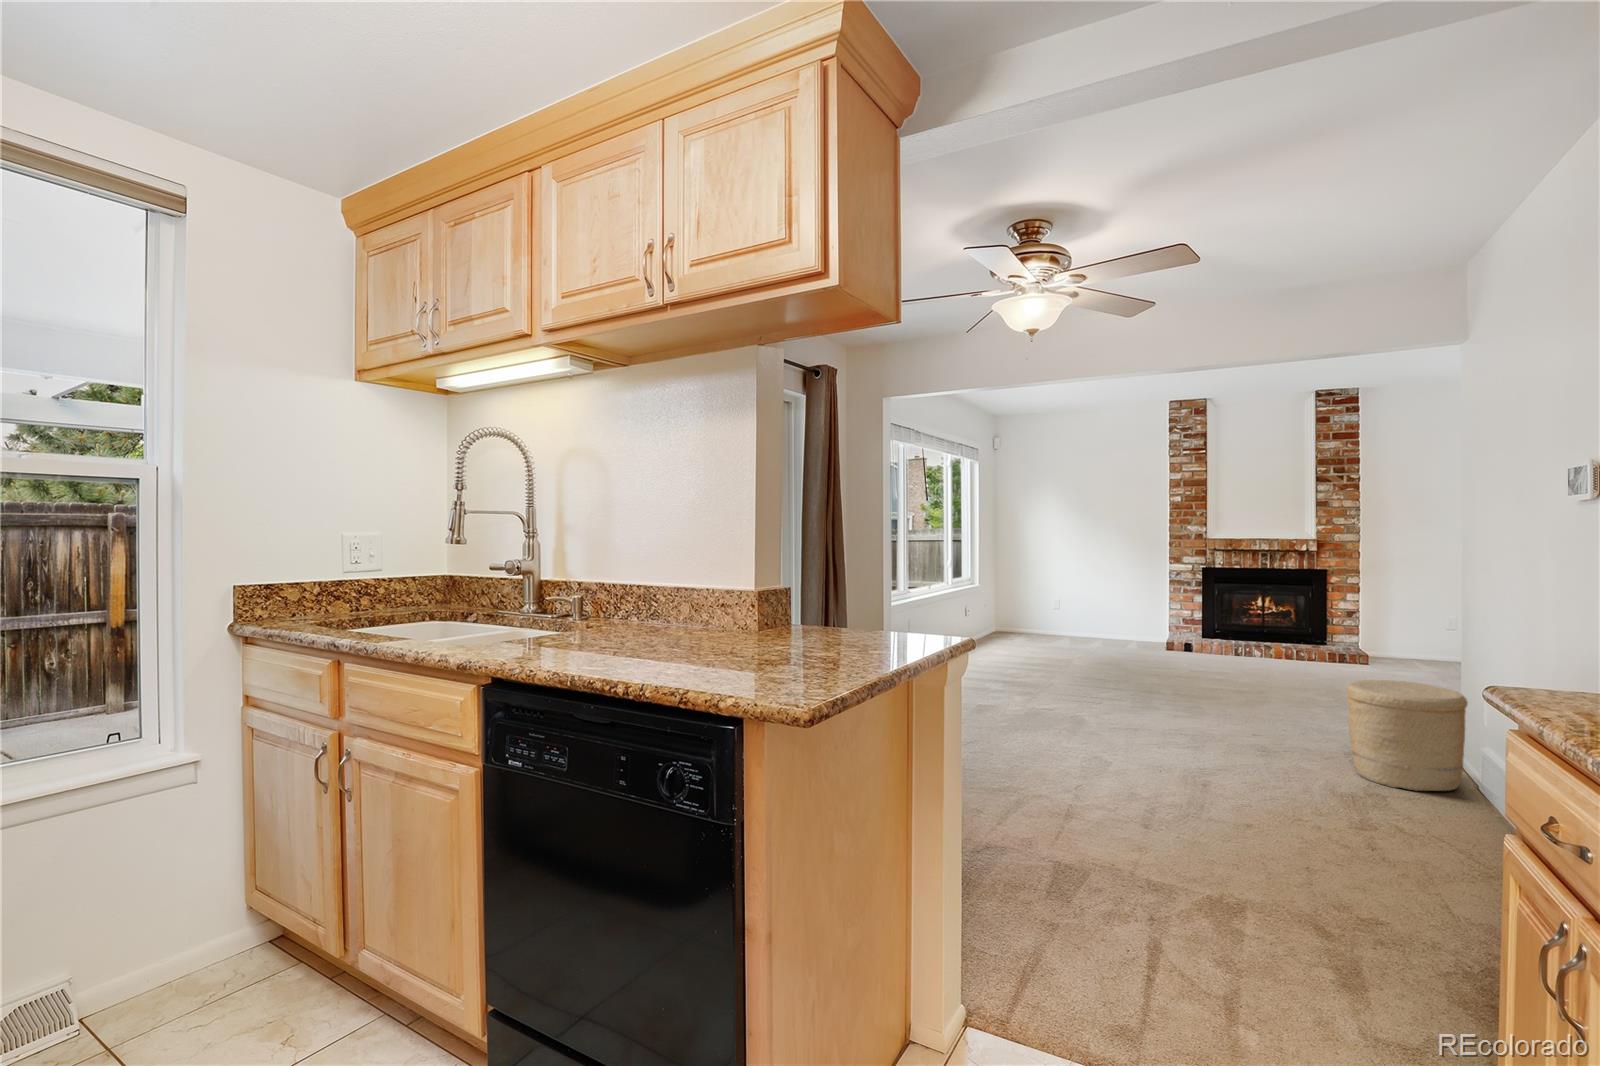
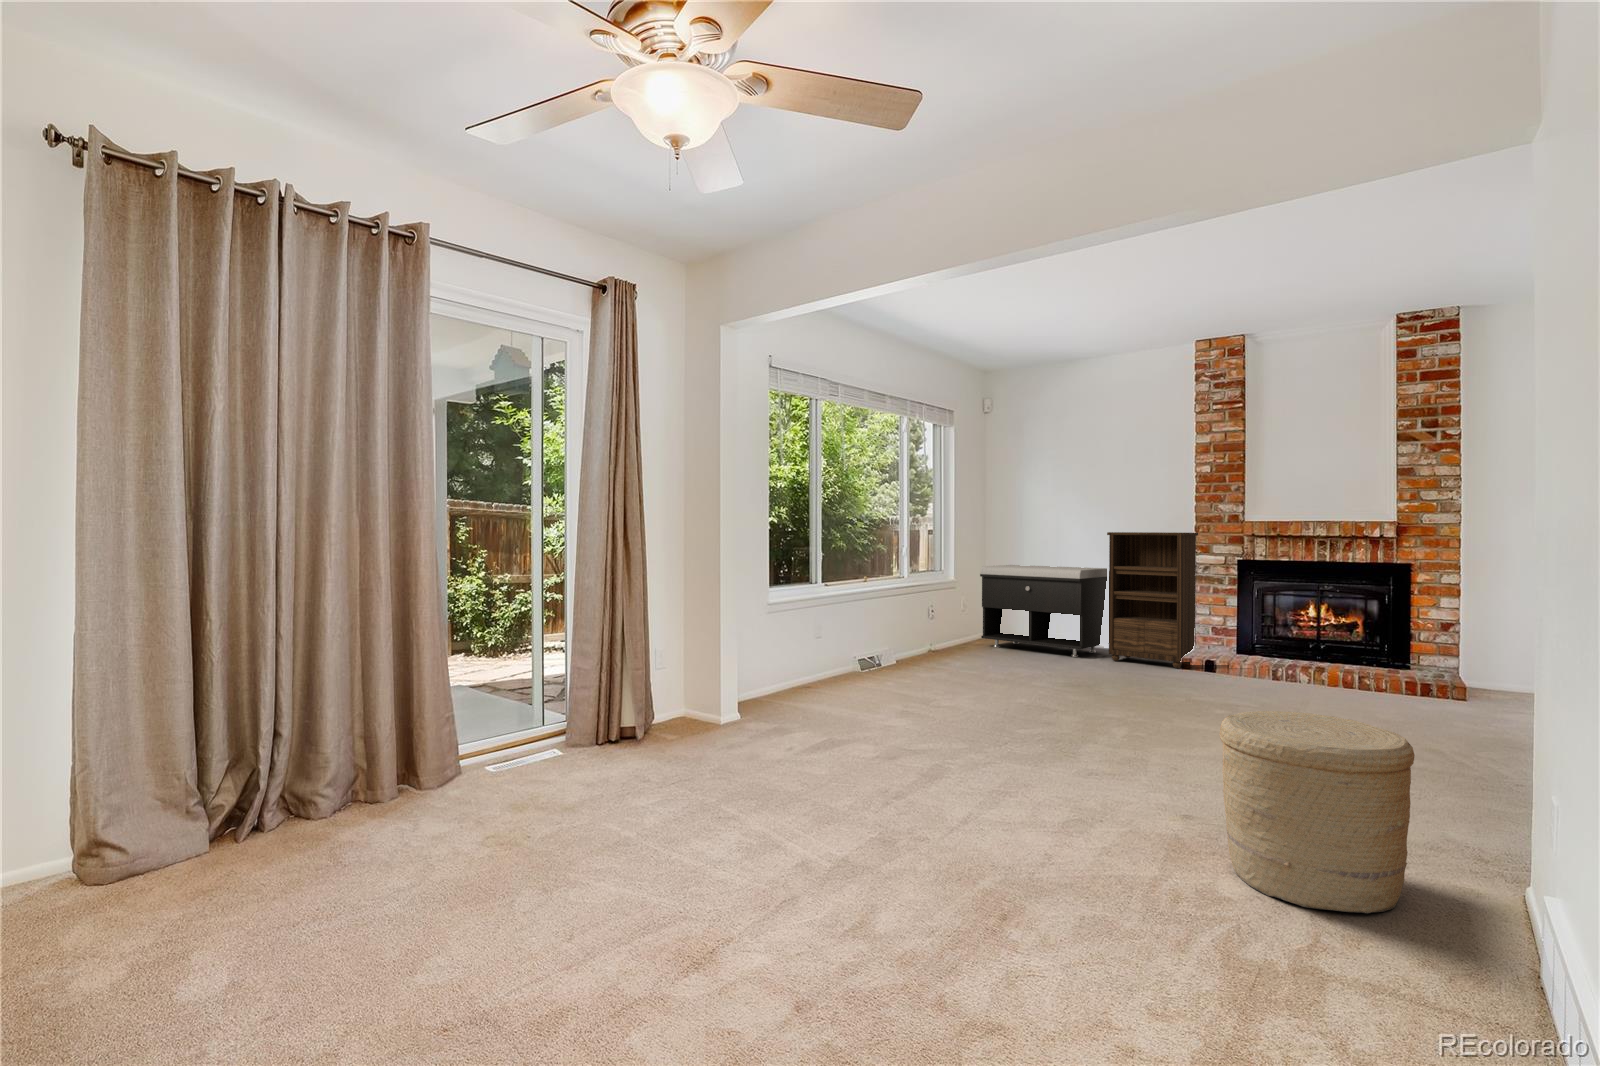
bookshelf: none [1107,547,1174,651] -> present [1107,532,1198,668]
storage bench: none [1000,573,1101,646] -> present [980,565,1107,657]

